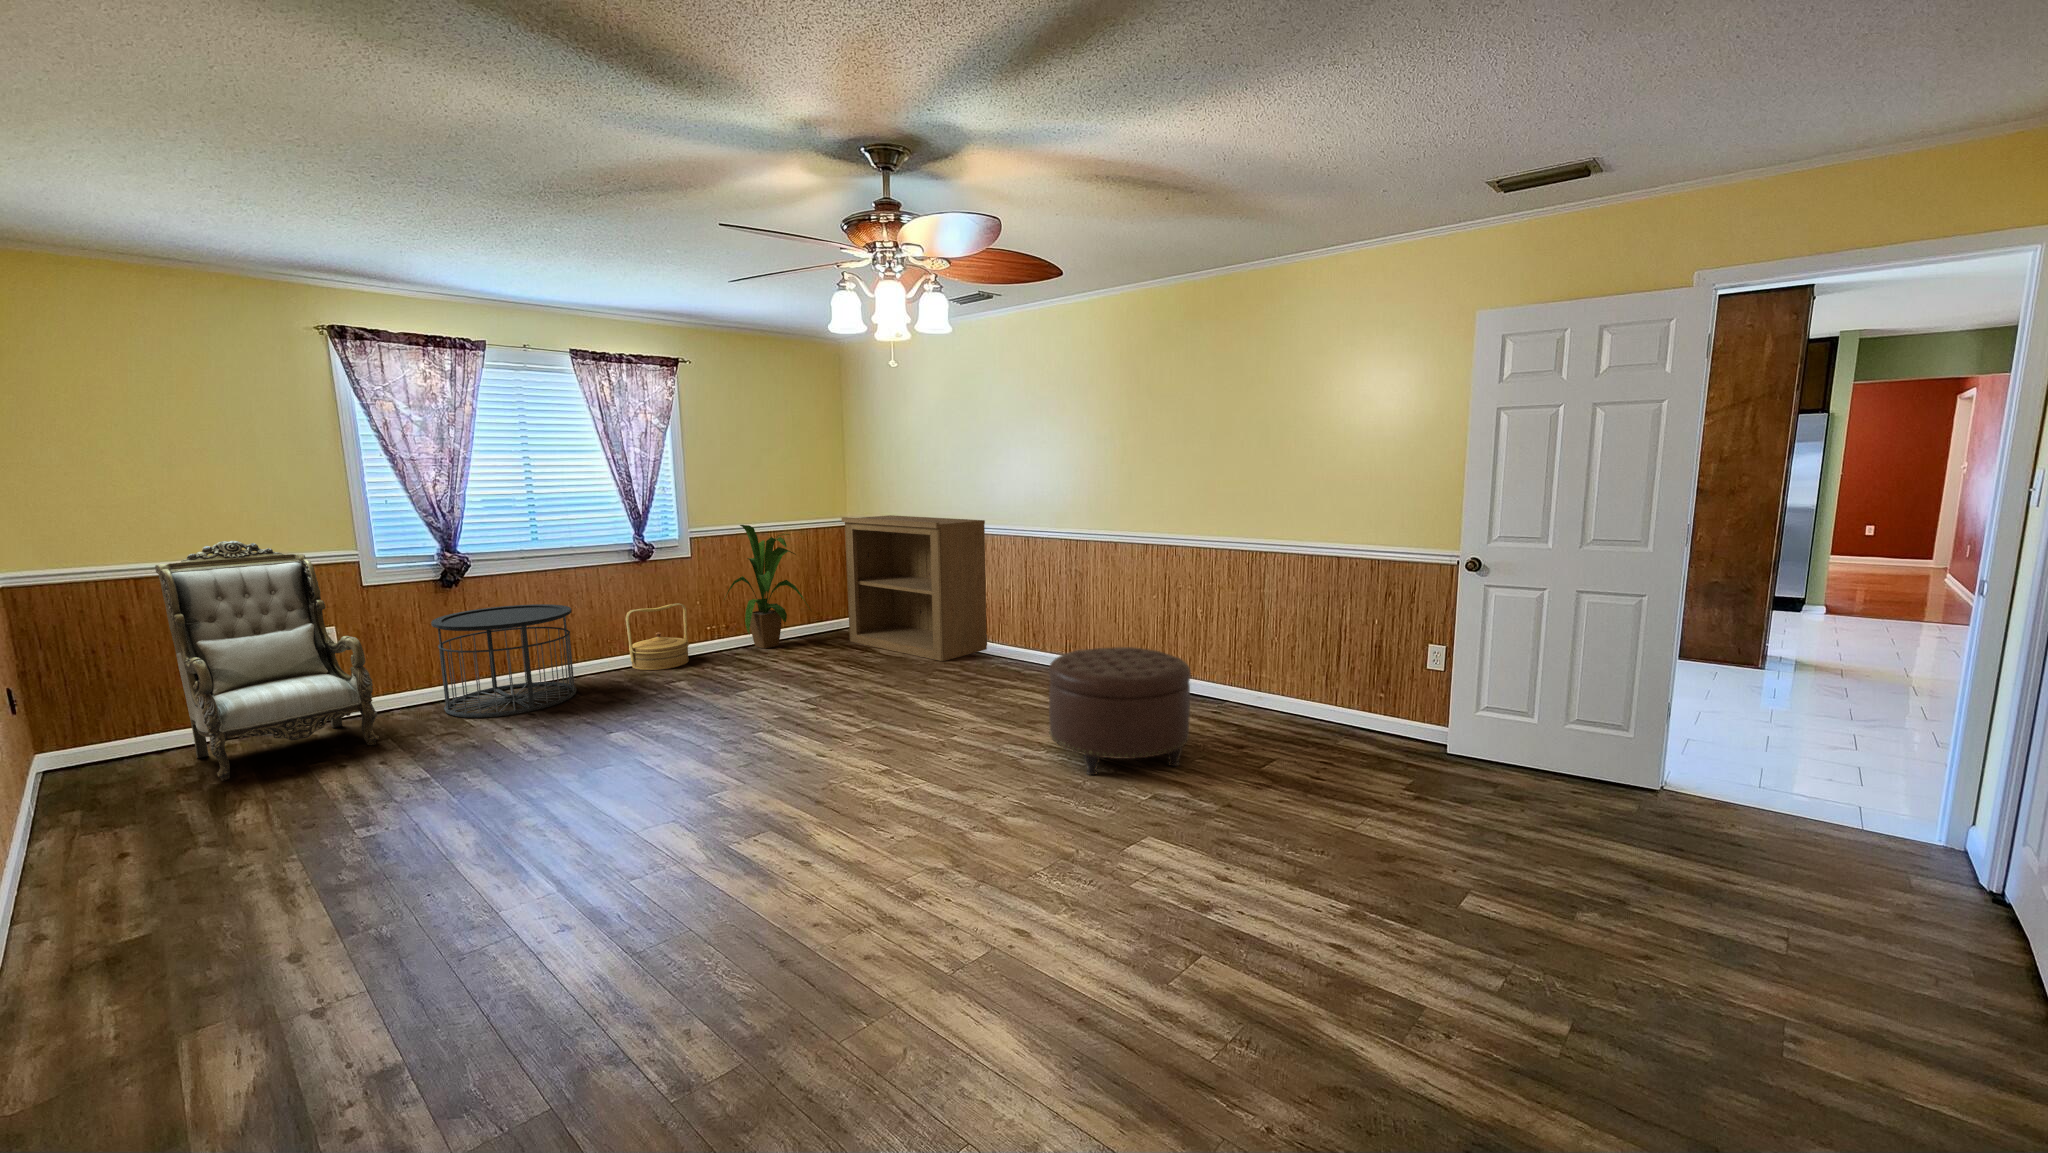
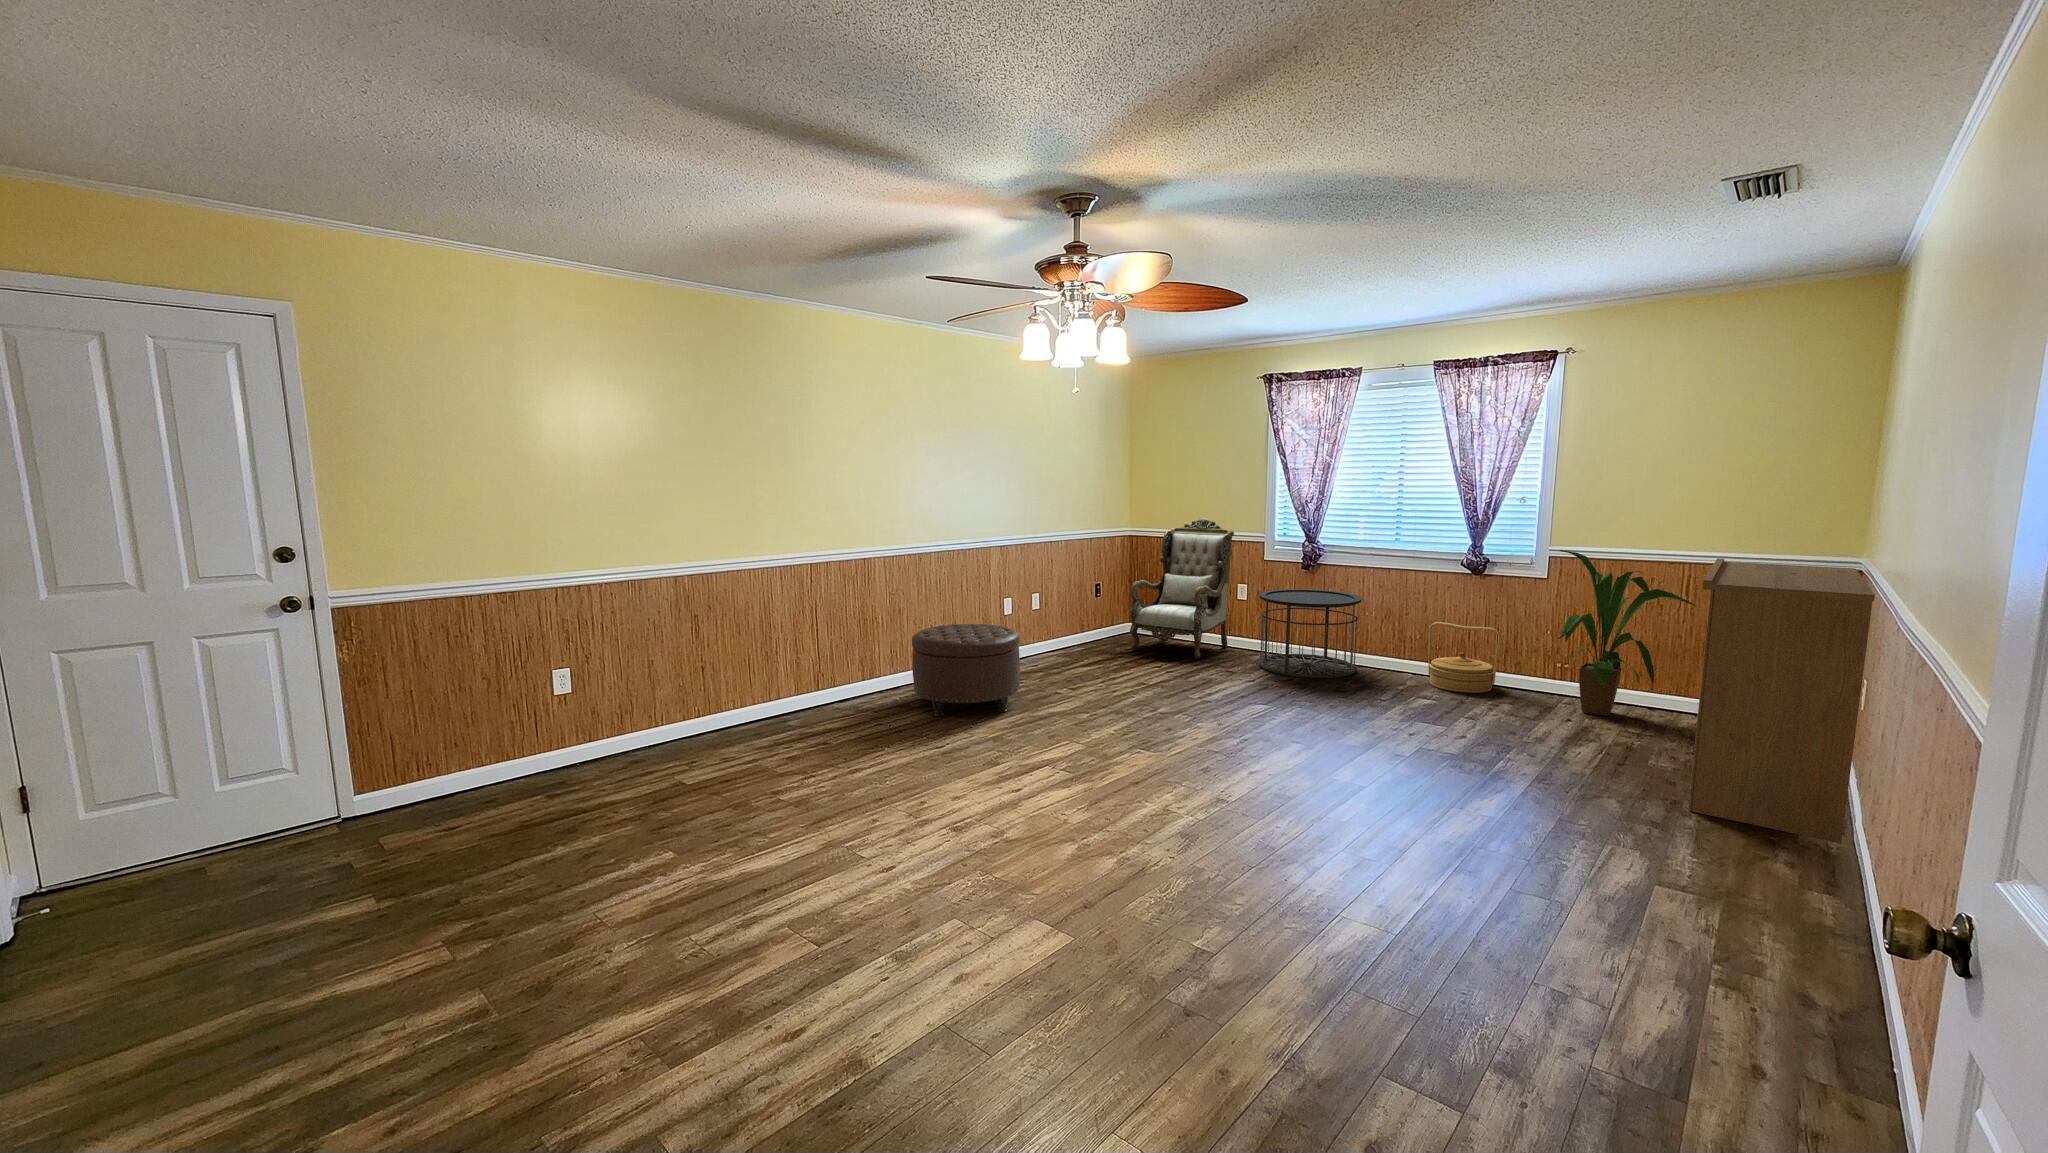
ottoman: present [1049,647,1191,775] -> present [912,624,1020,716]

